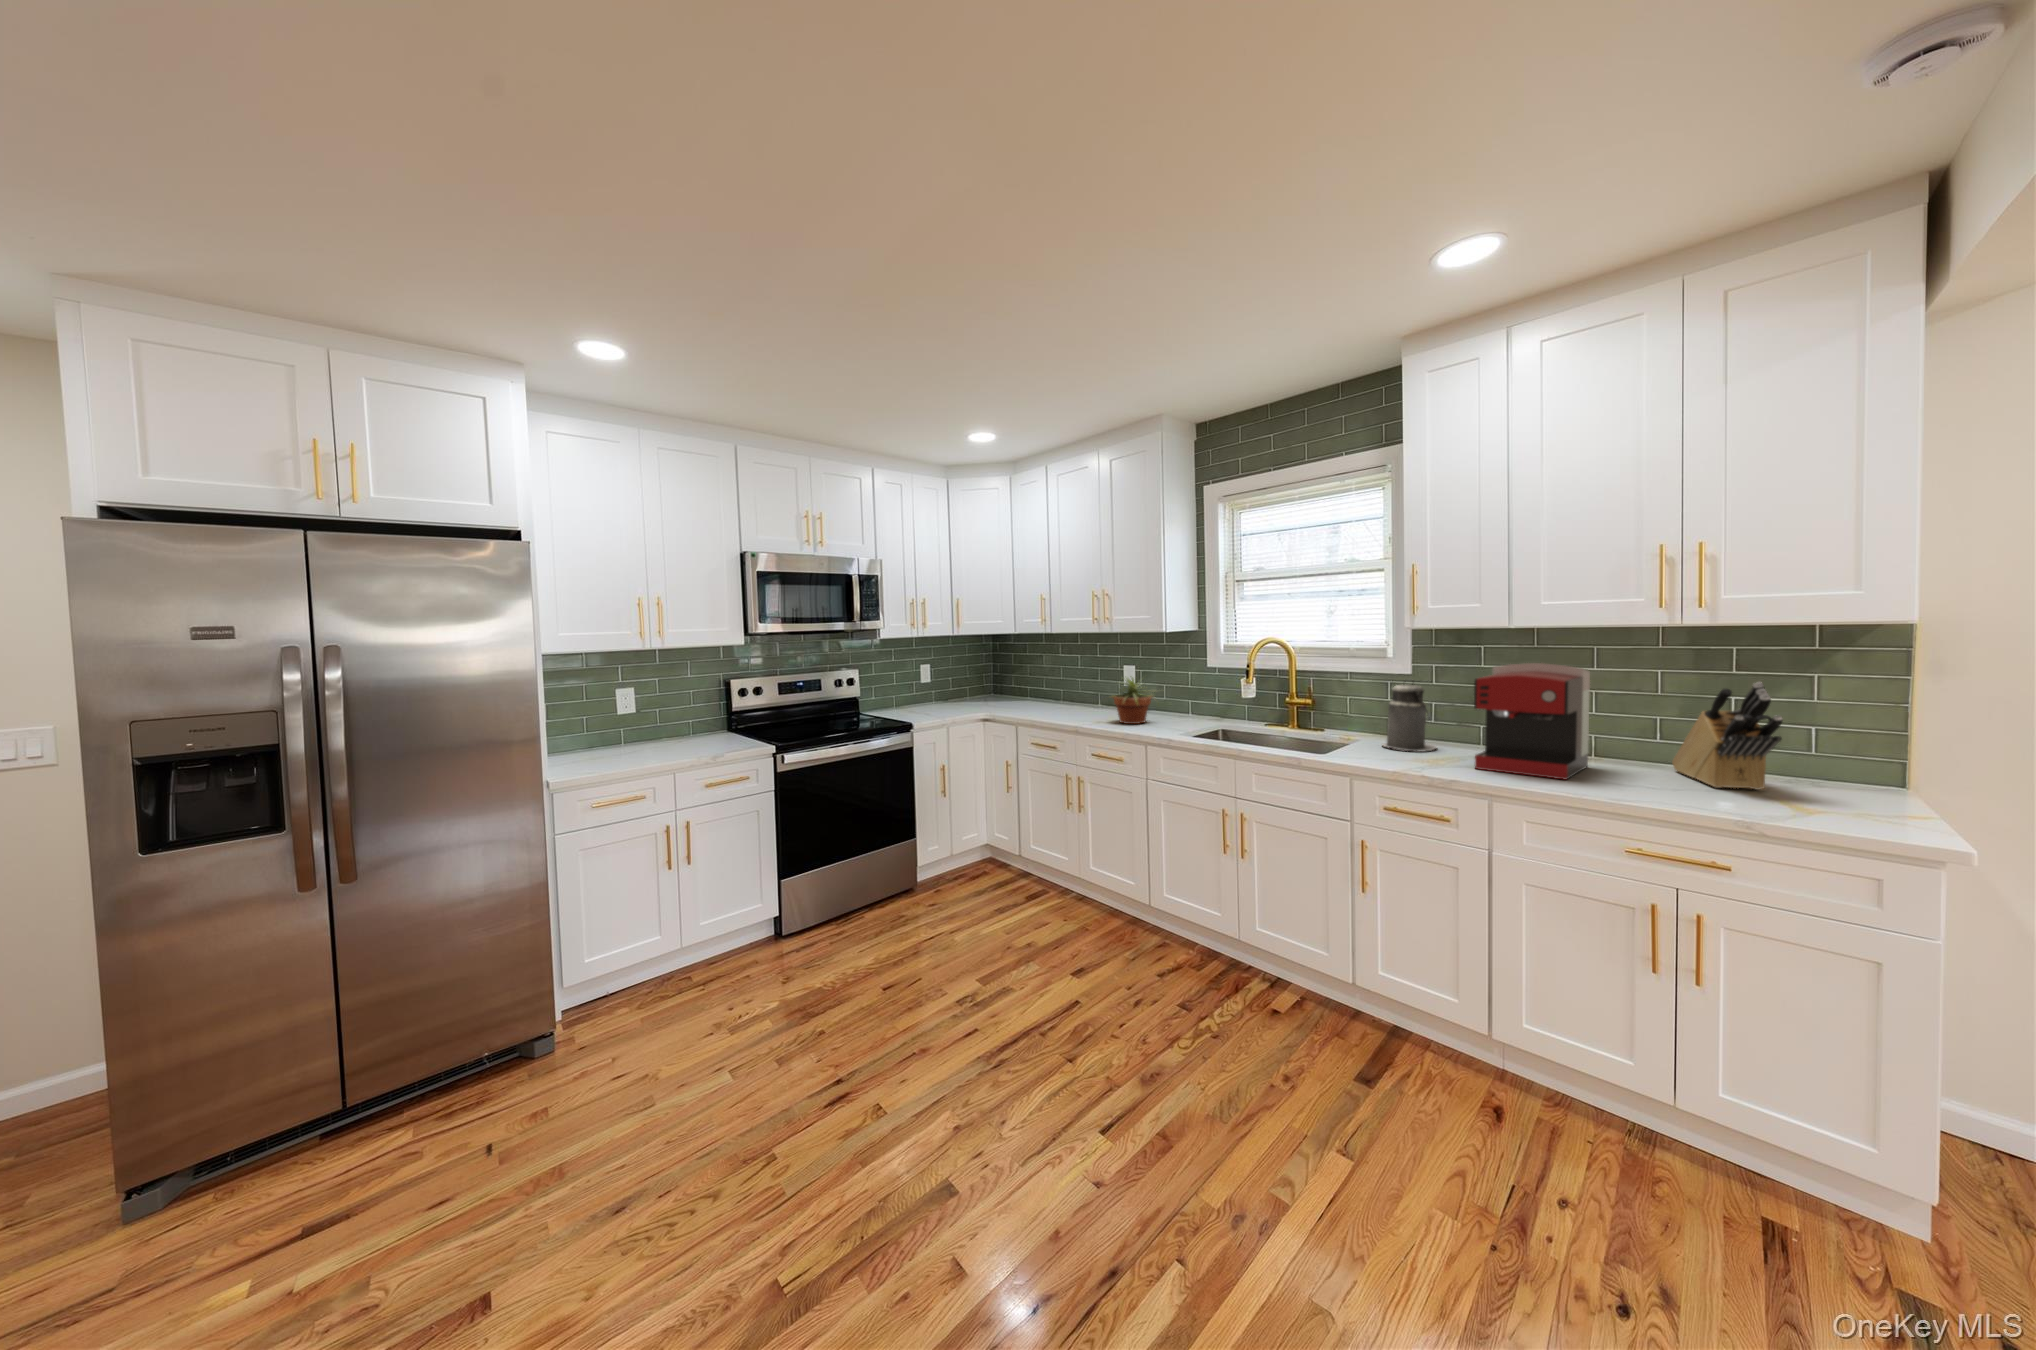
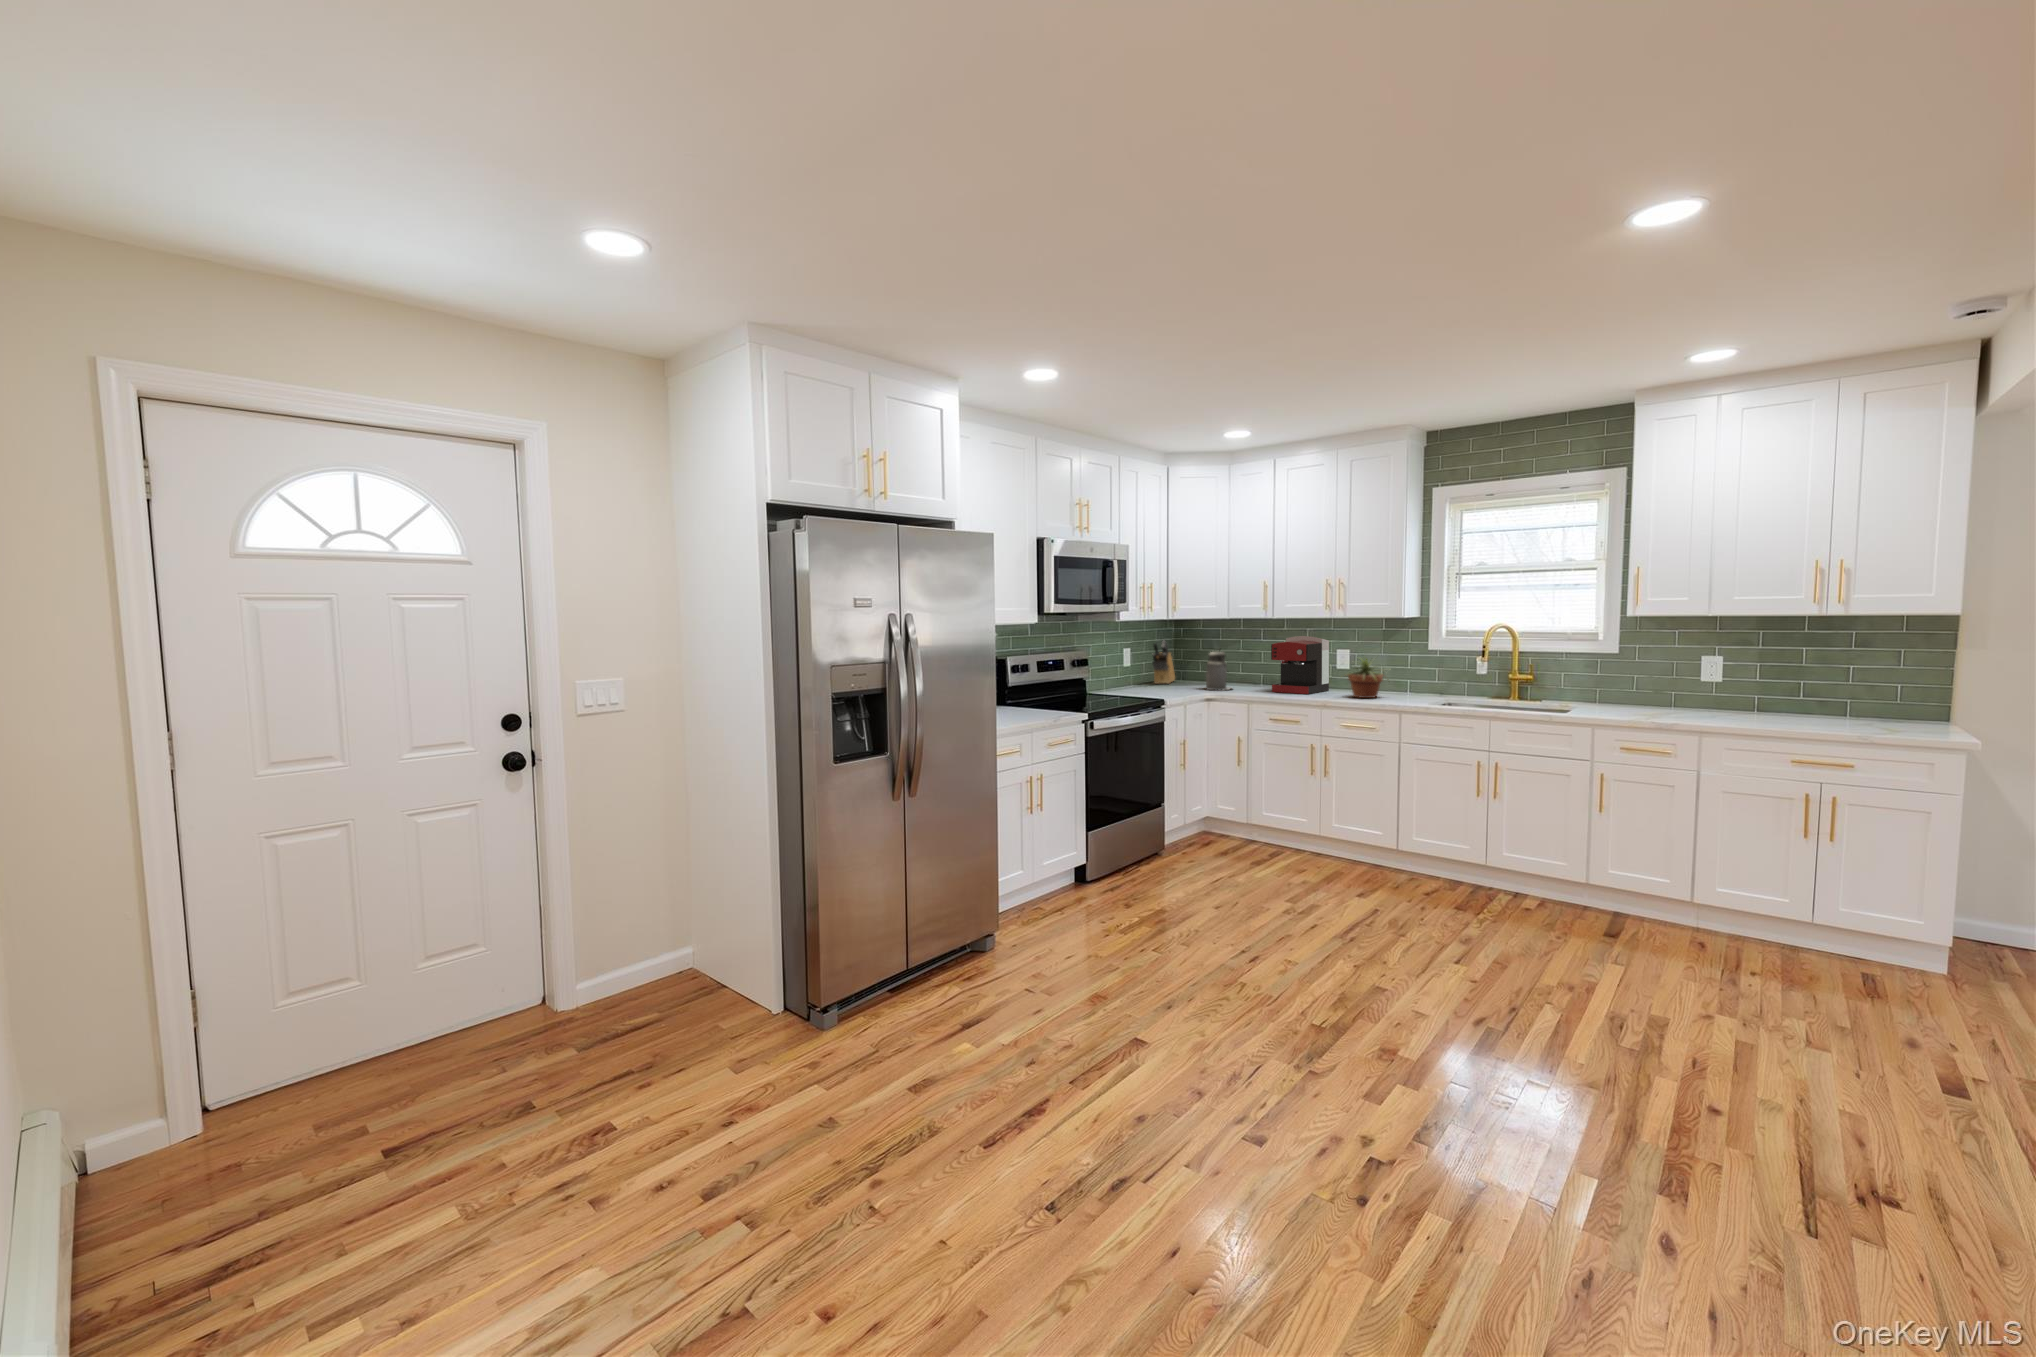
coffee maker: present [1474,663,1590,780] -> present [1271,636,1329,694]
knife block: present [1672,682,1783,790] -> present [1152,641,1175,684]
canister: present [1383,684,1436,752] -> present [1205,649,1230,690]

